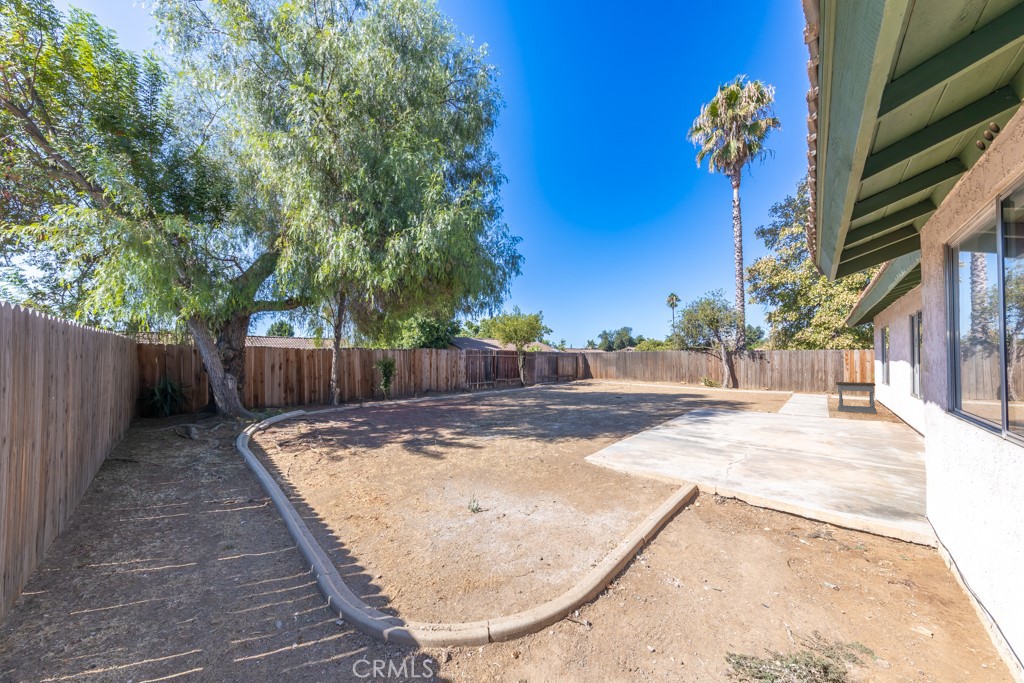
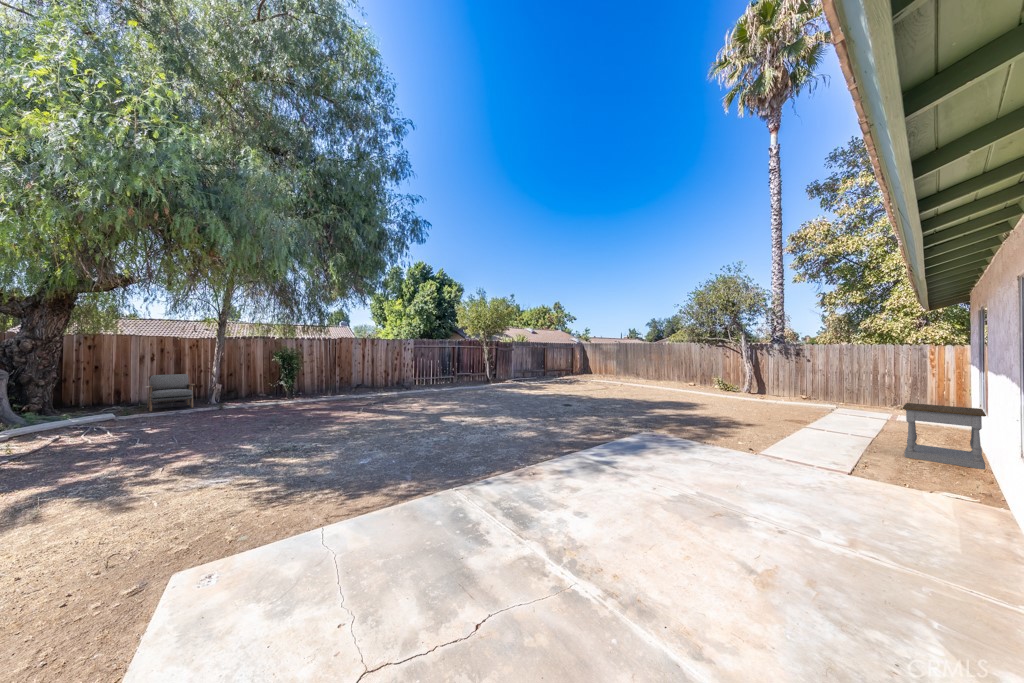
armchair: none [299,383,338,412] -> present [144,374,195,412]

